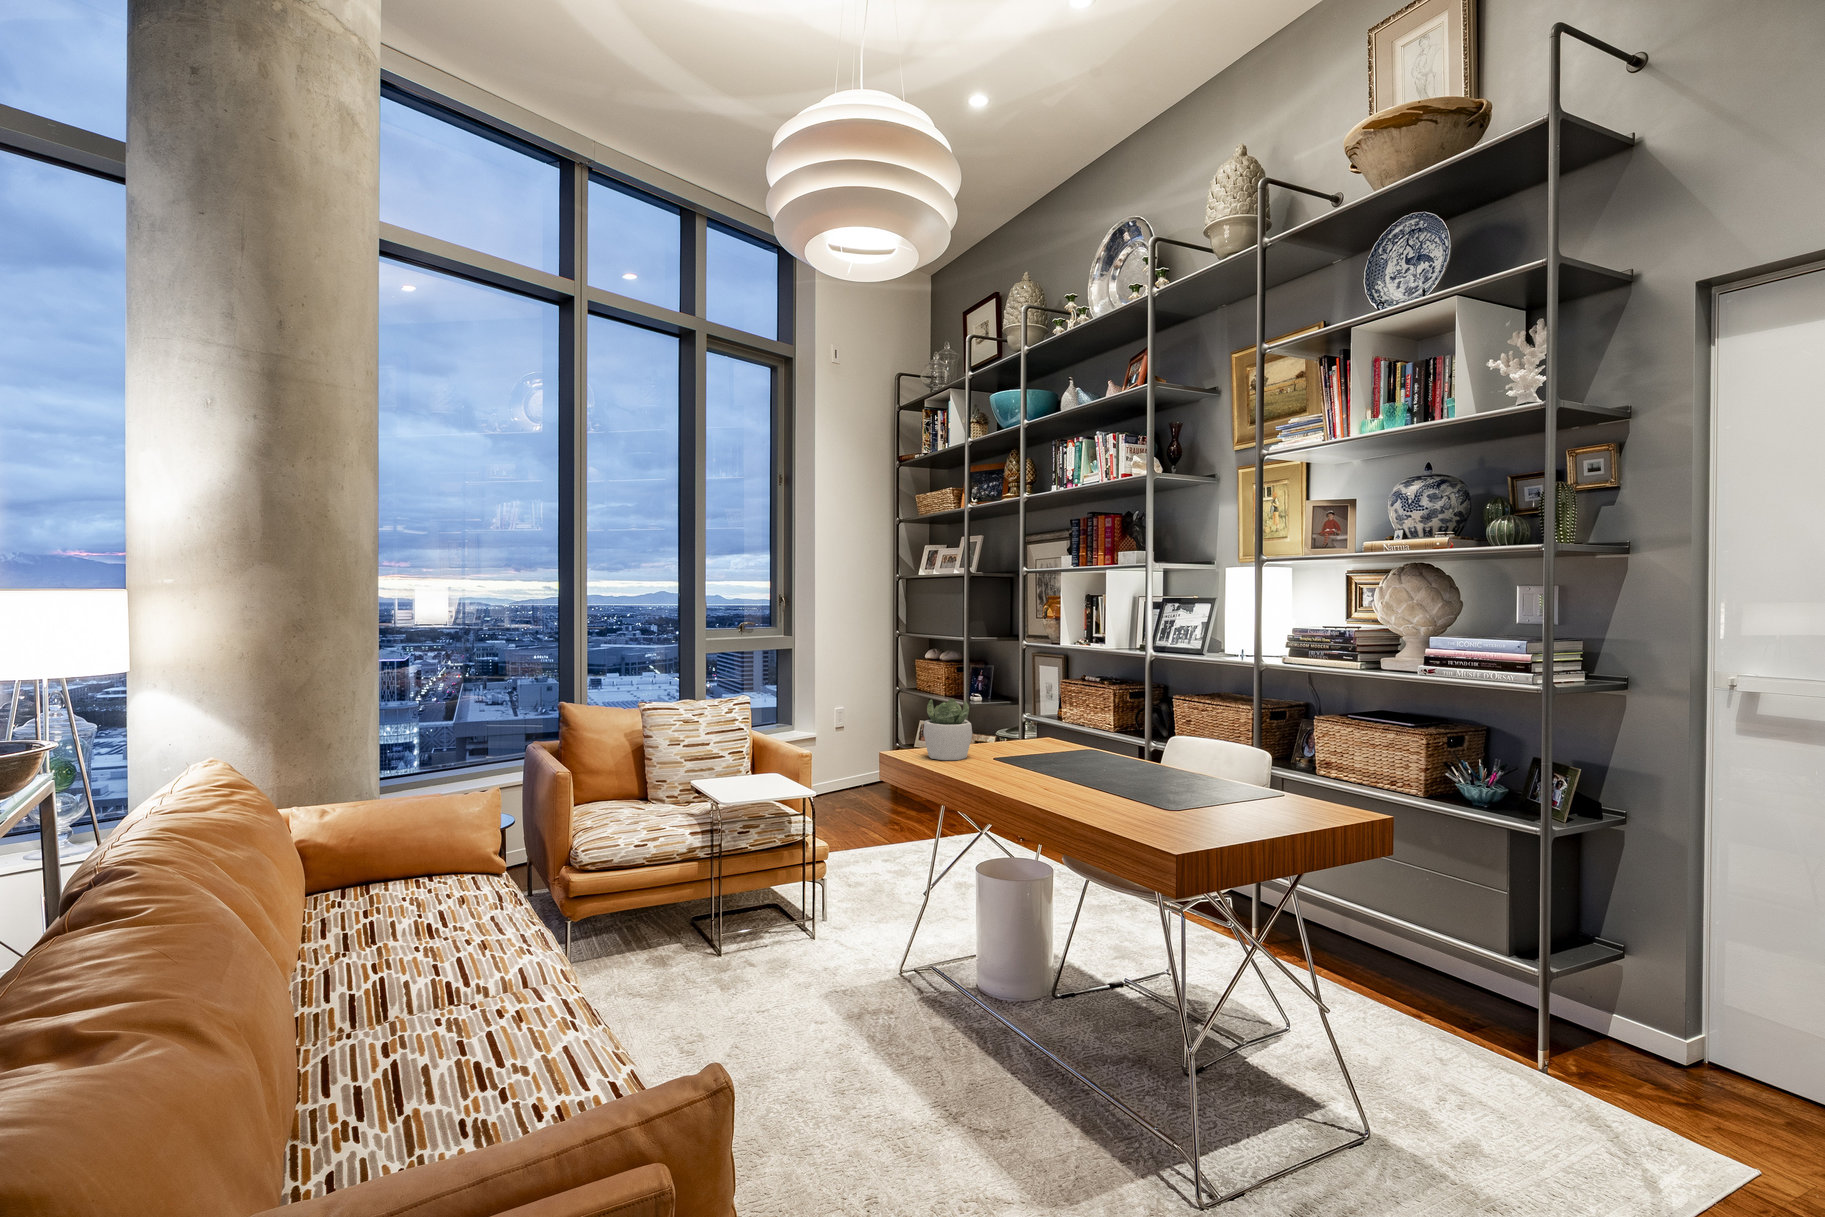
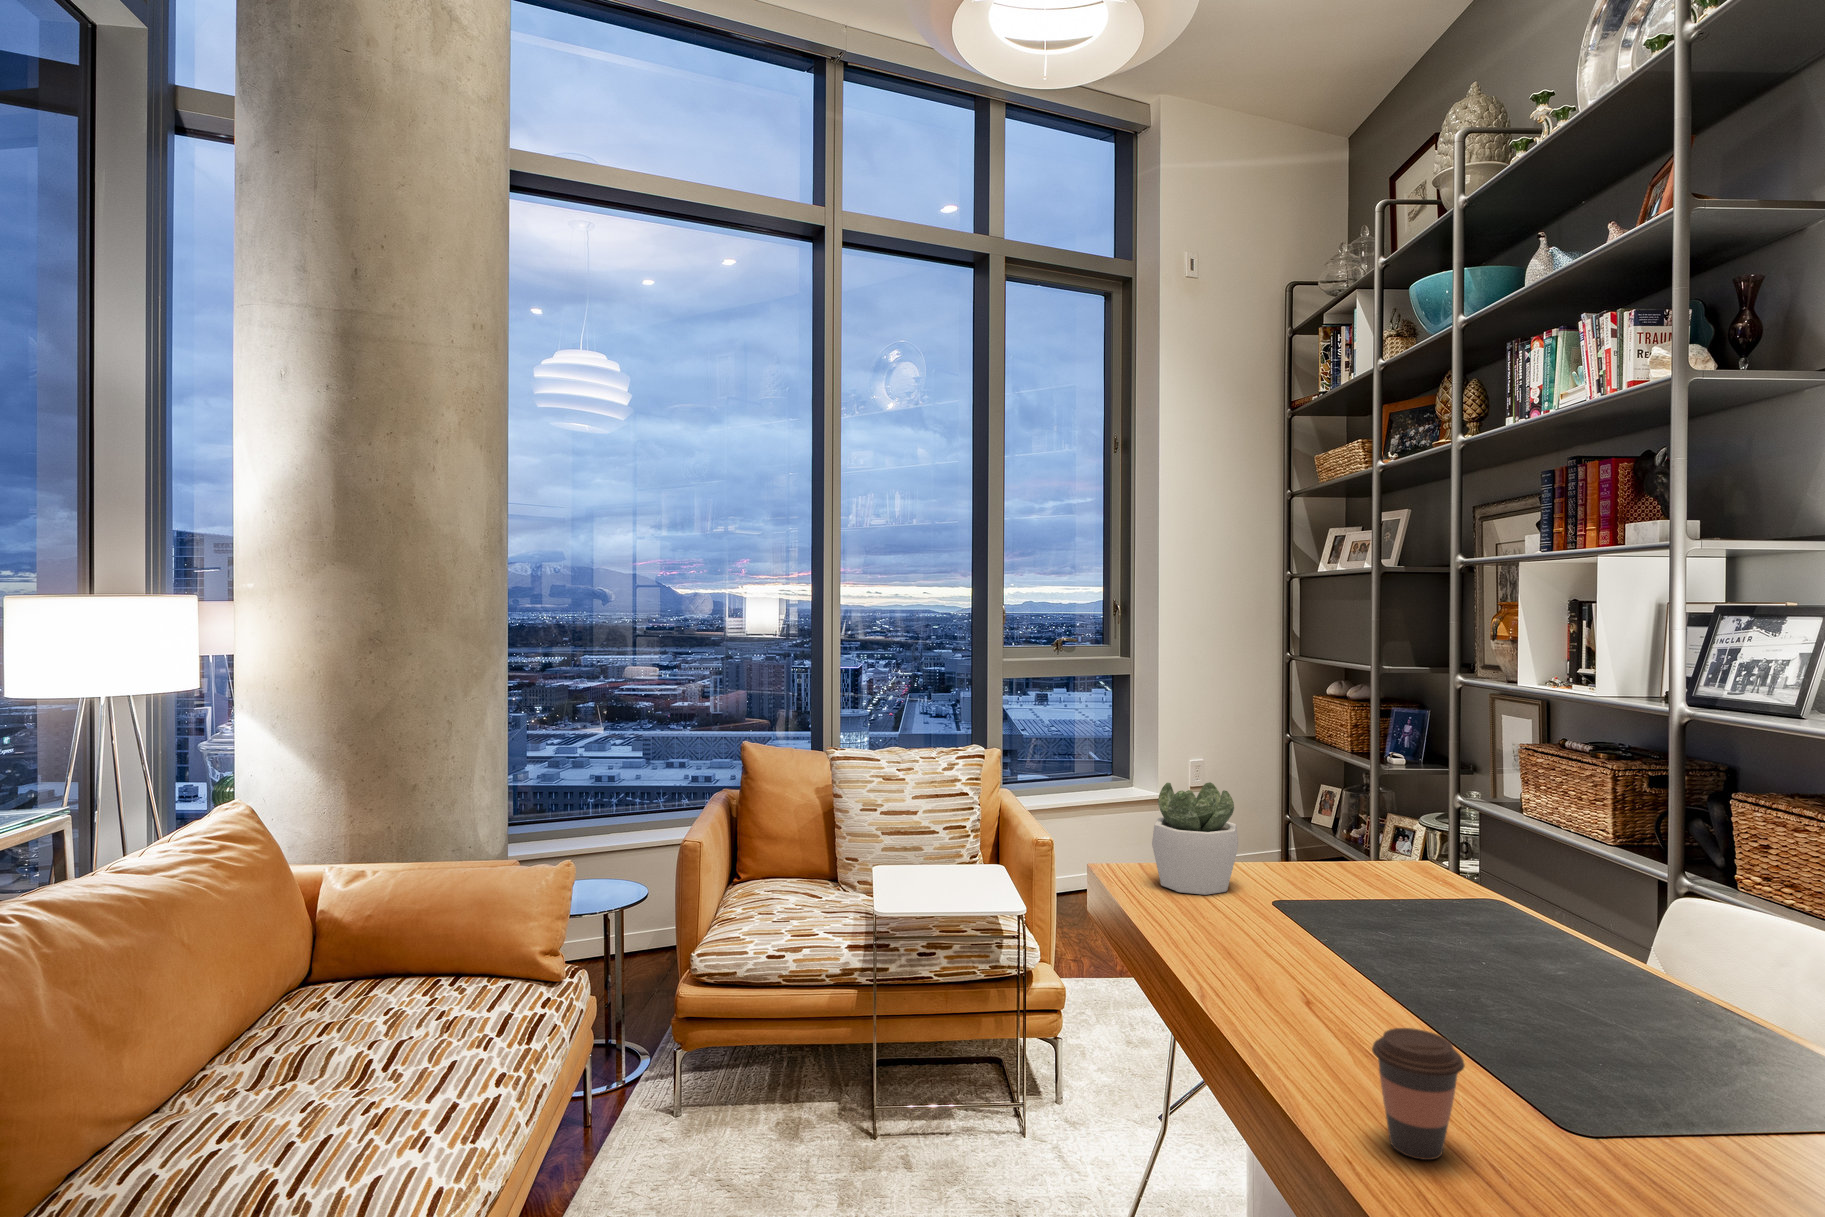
coffee cup: none [1112,774,1148,824] -> present [1372,1028,1465,1160]

